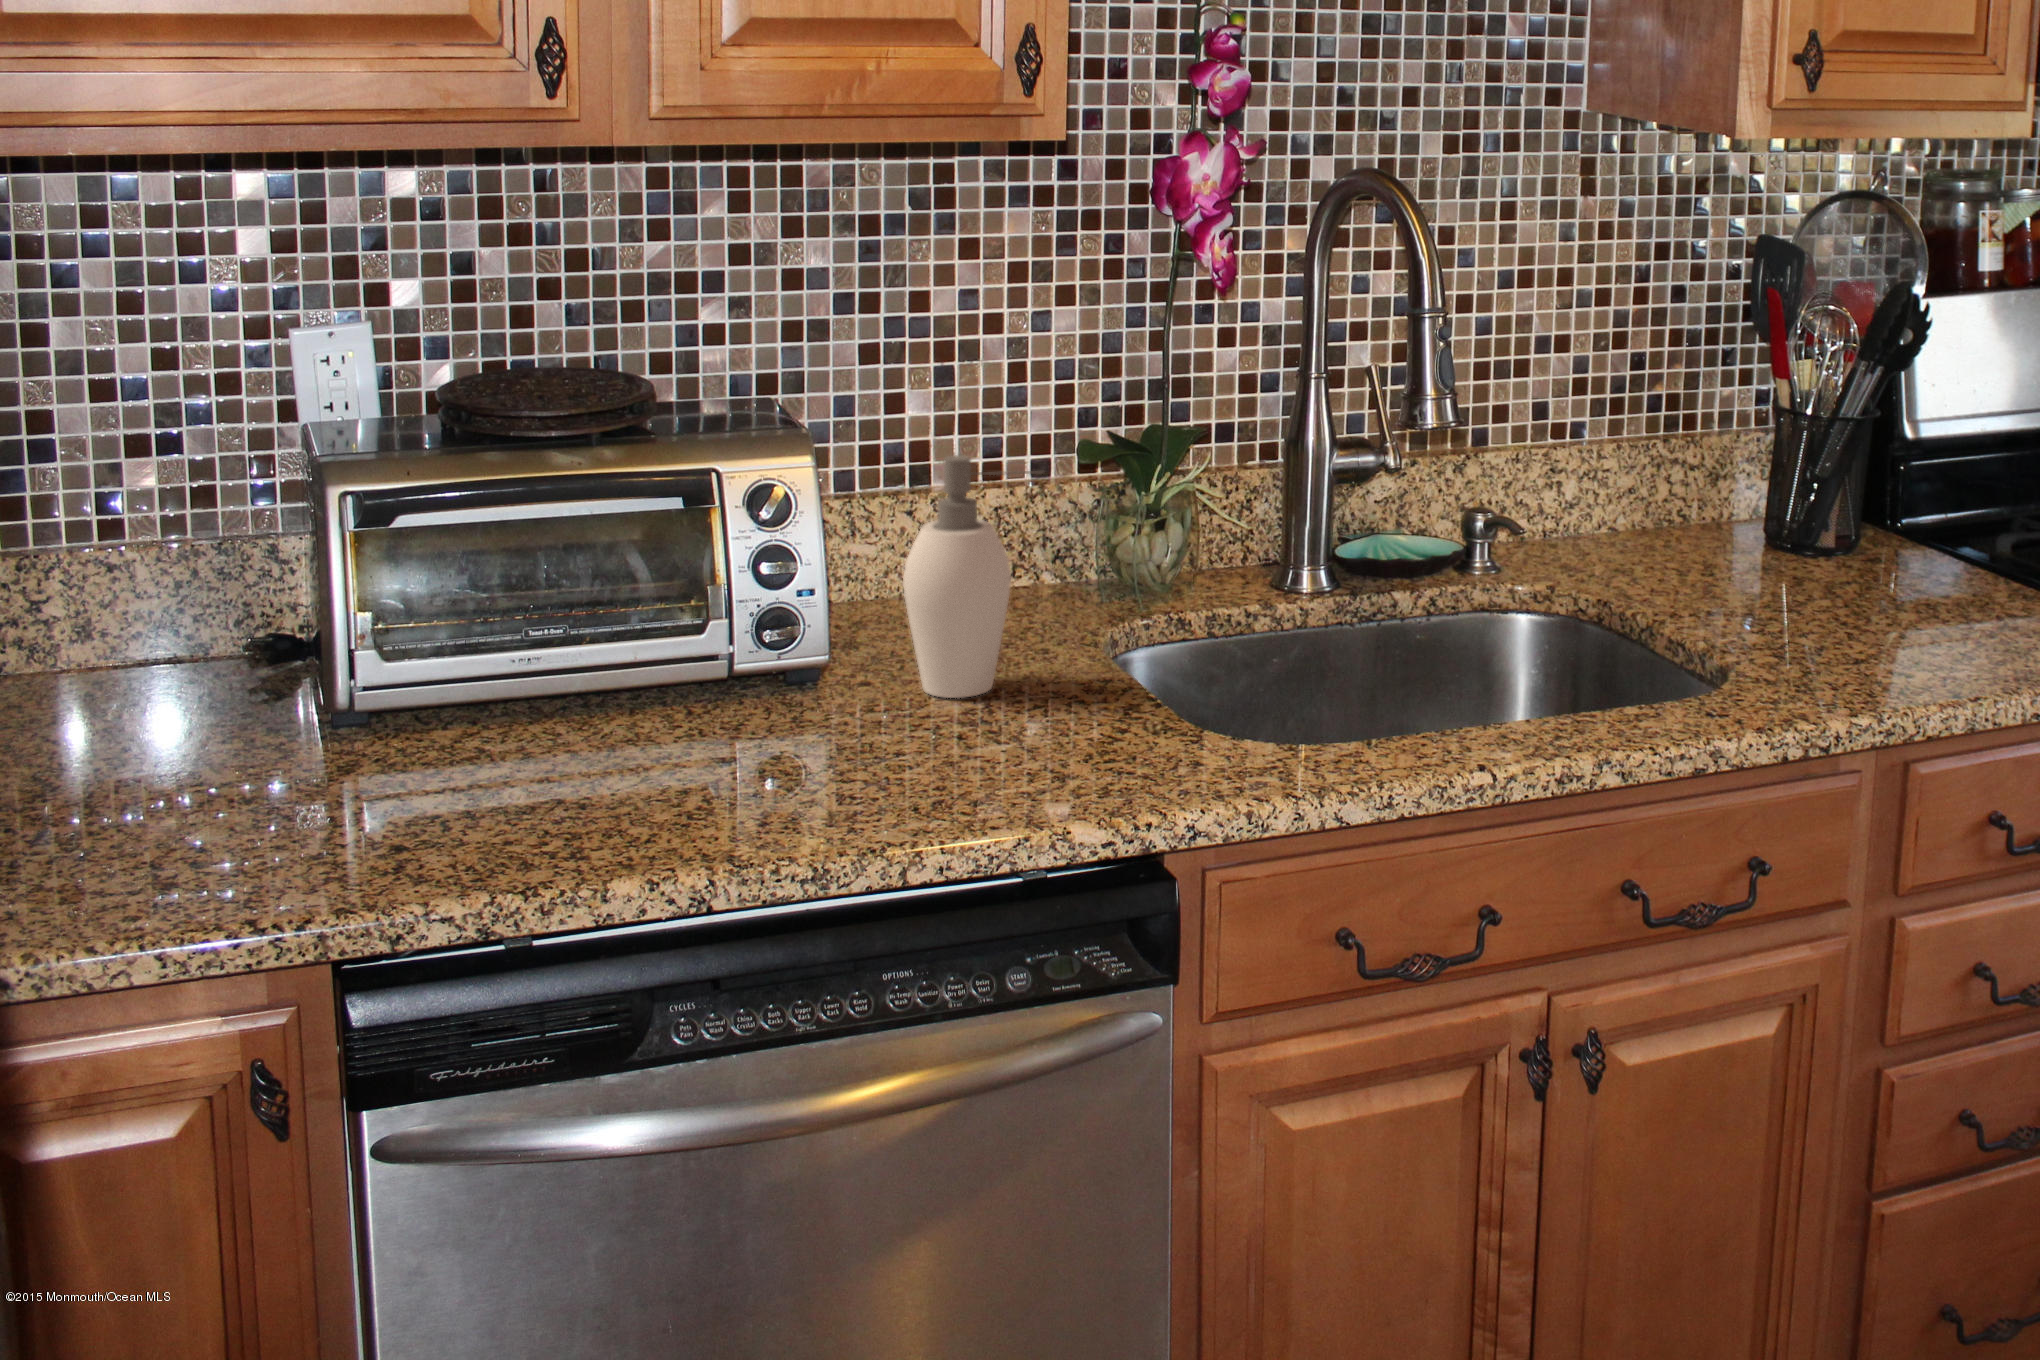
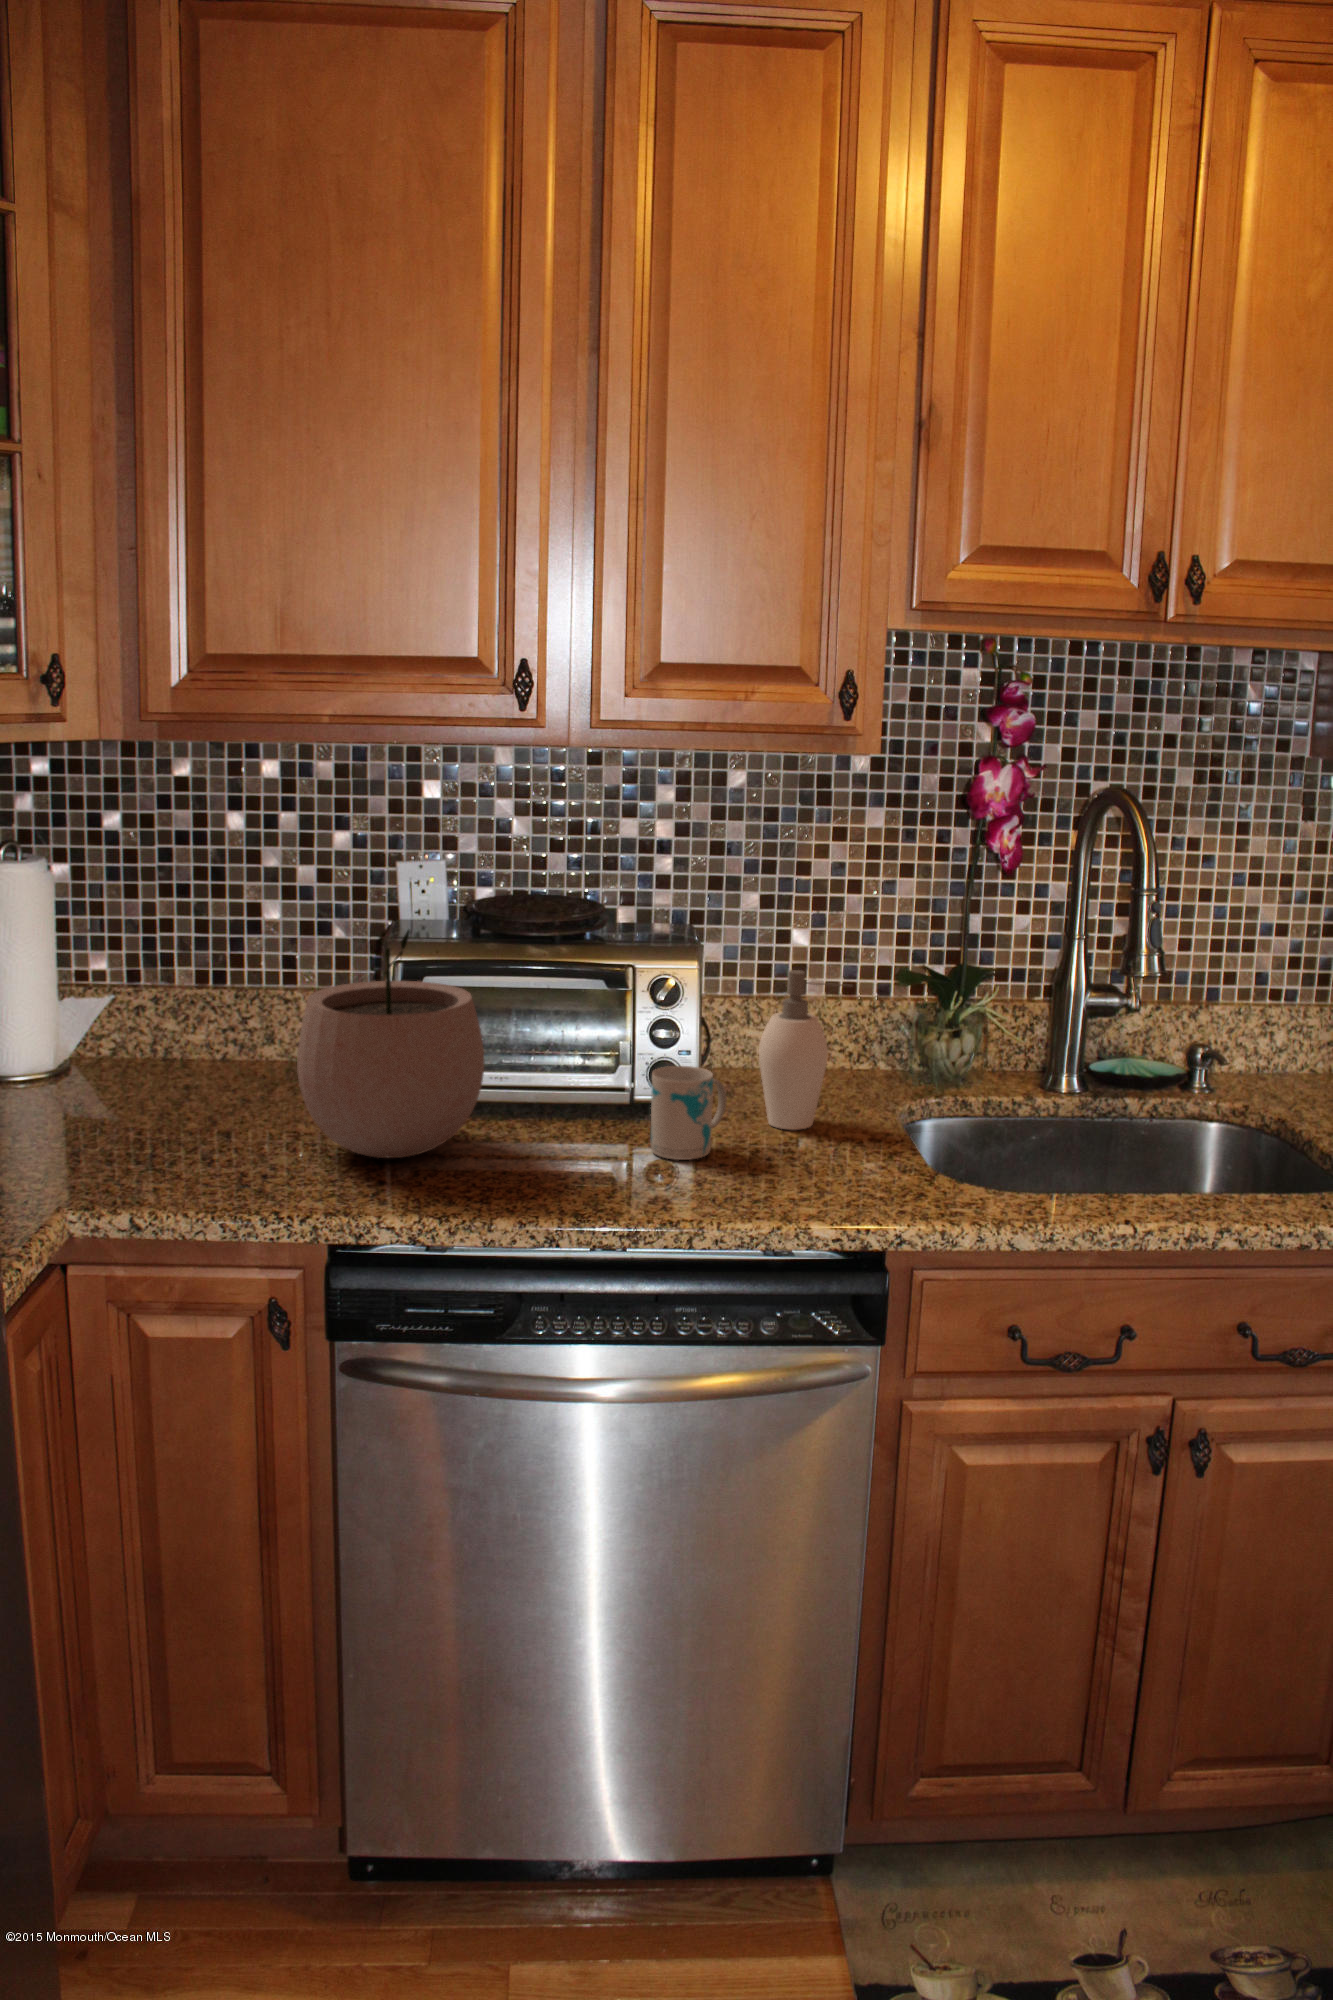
plant pot: none [111,441,471,841] -> present [297,930,484,1158]
mug: none [758,620,872,770] -> present [651,1066,727,1160]

